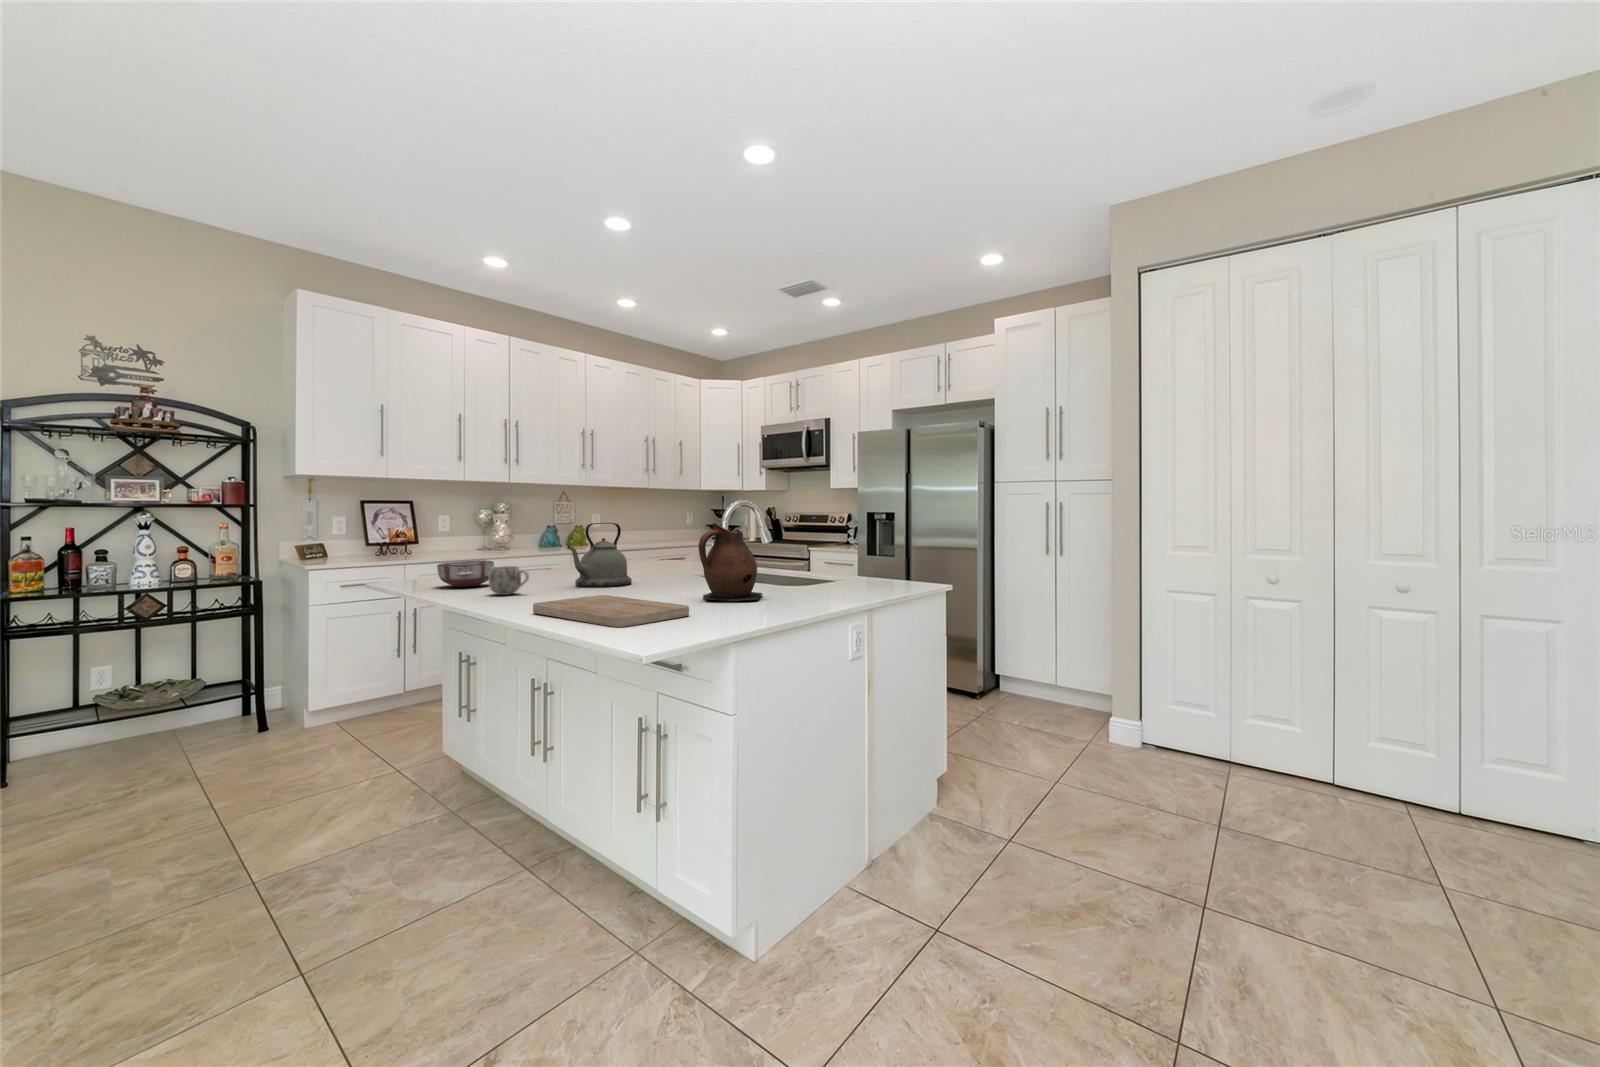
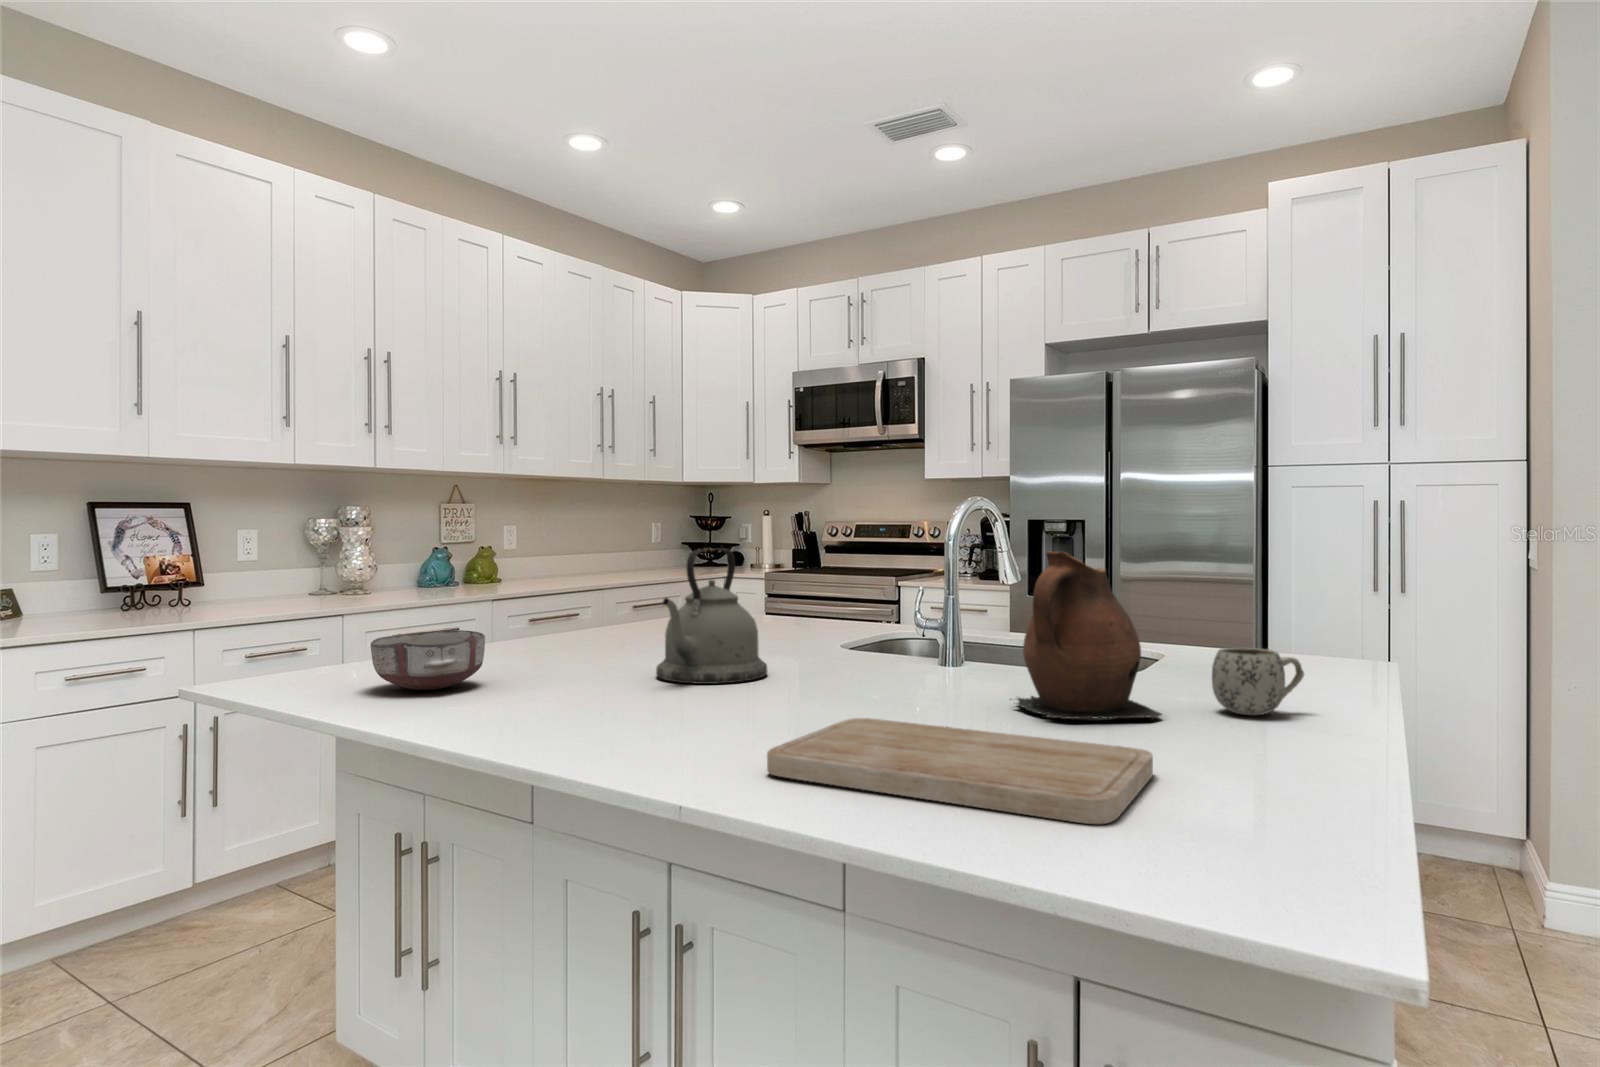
mug: present [489,566,529,595] -> present [1212,648,1304,715]

